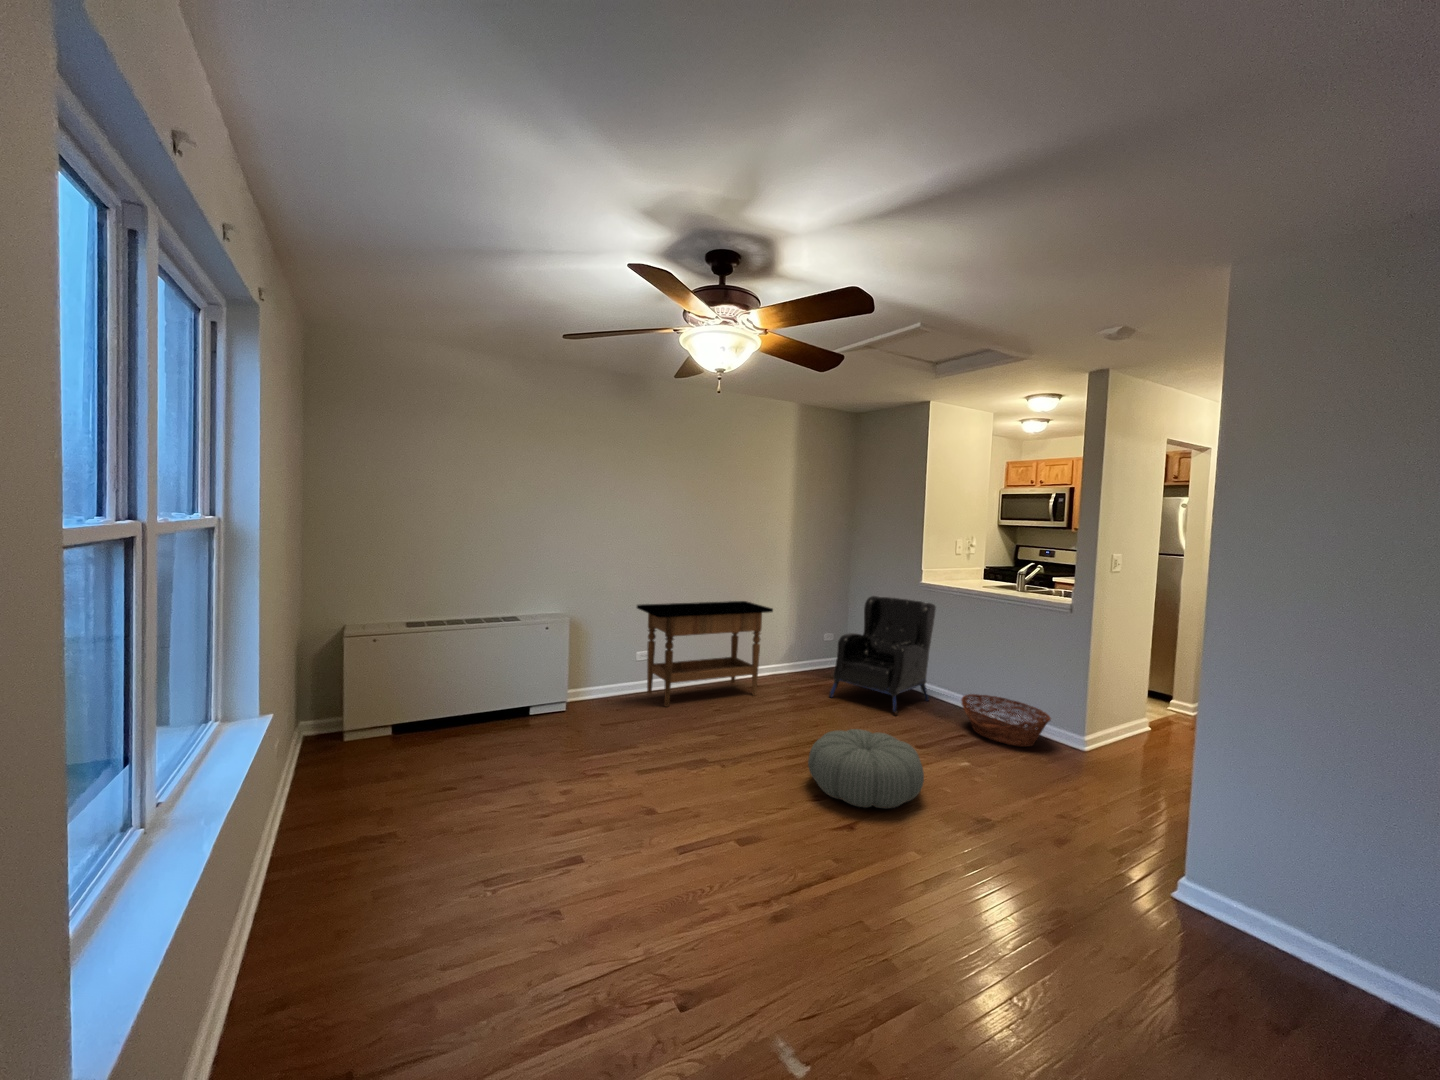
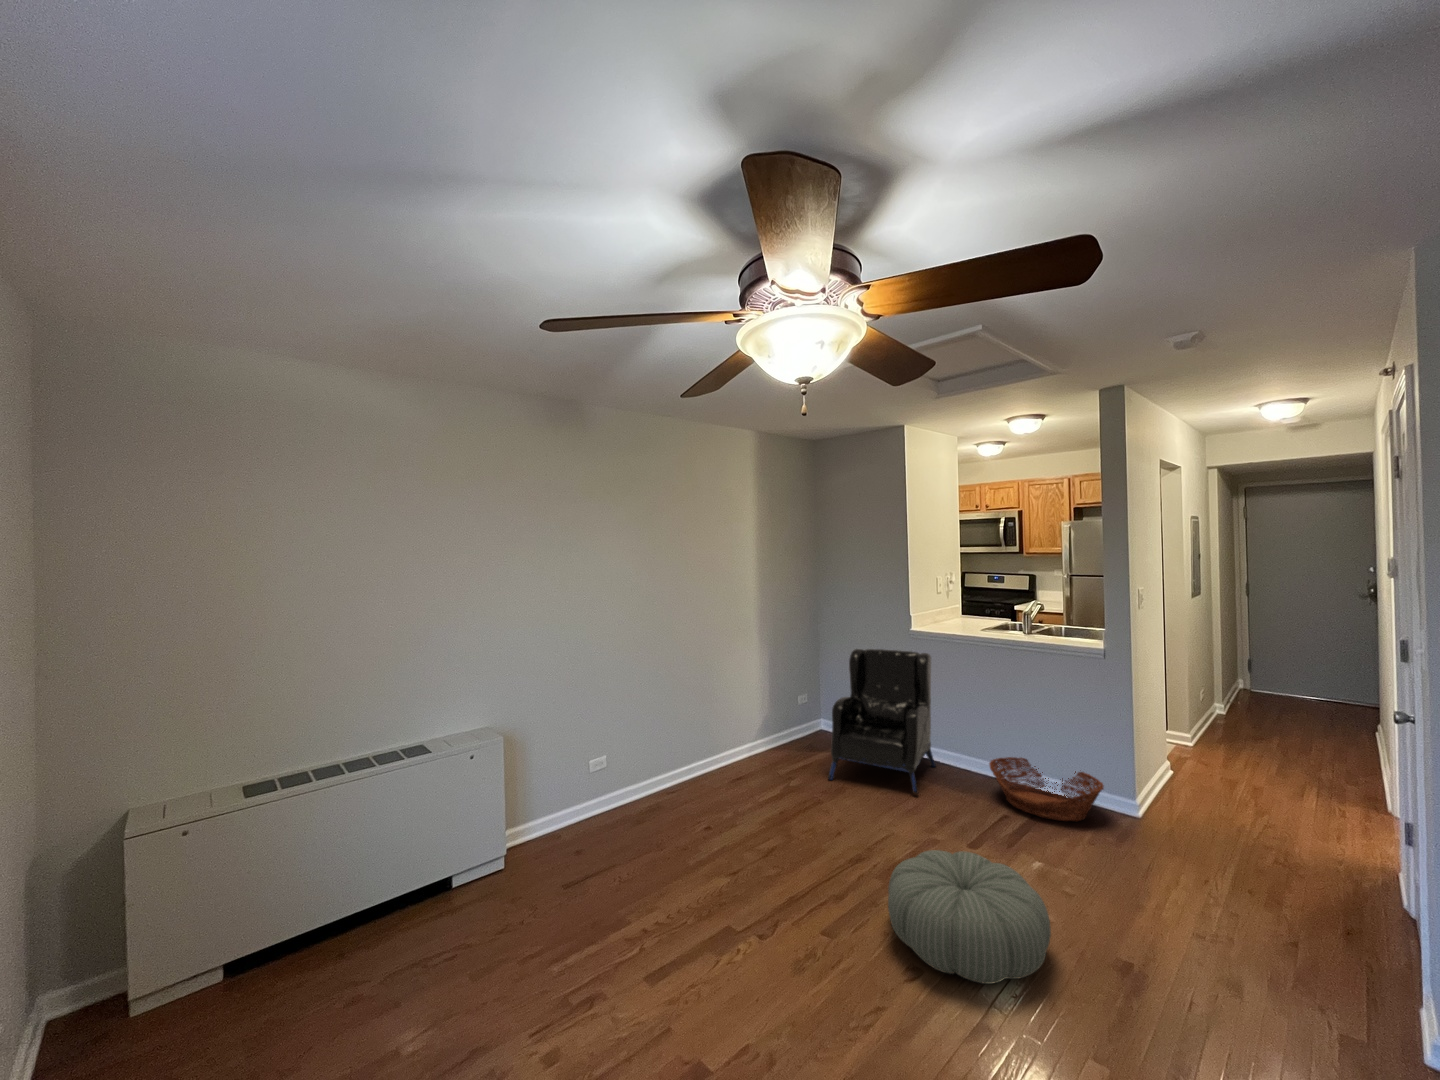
side table: present [637,601,773,707] -> none [587,672,757,834]

